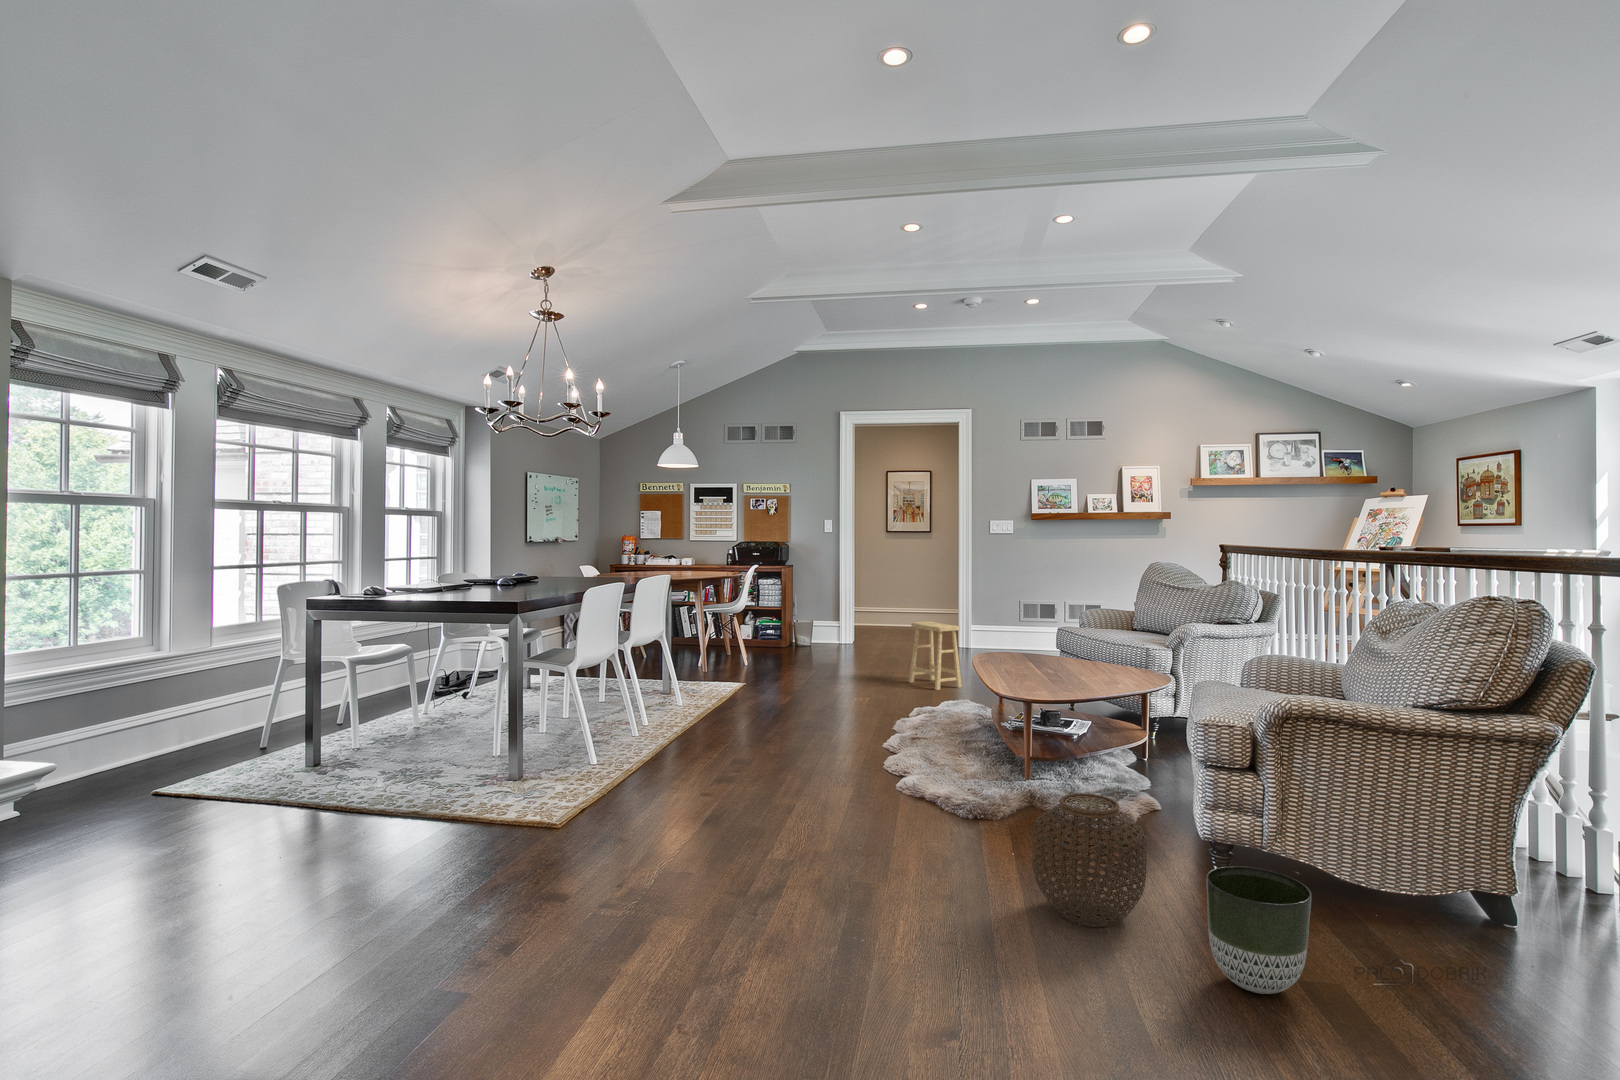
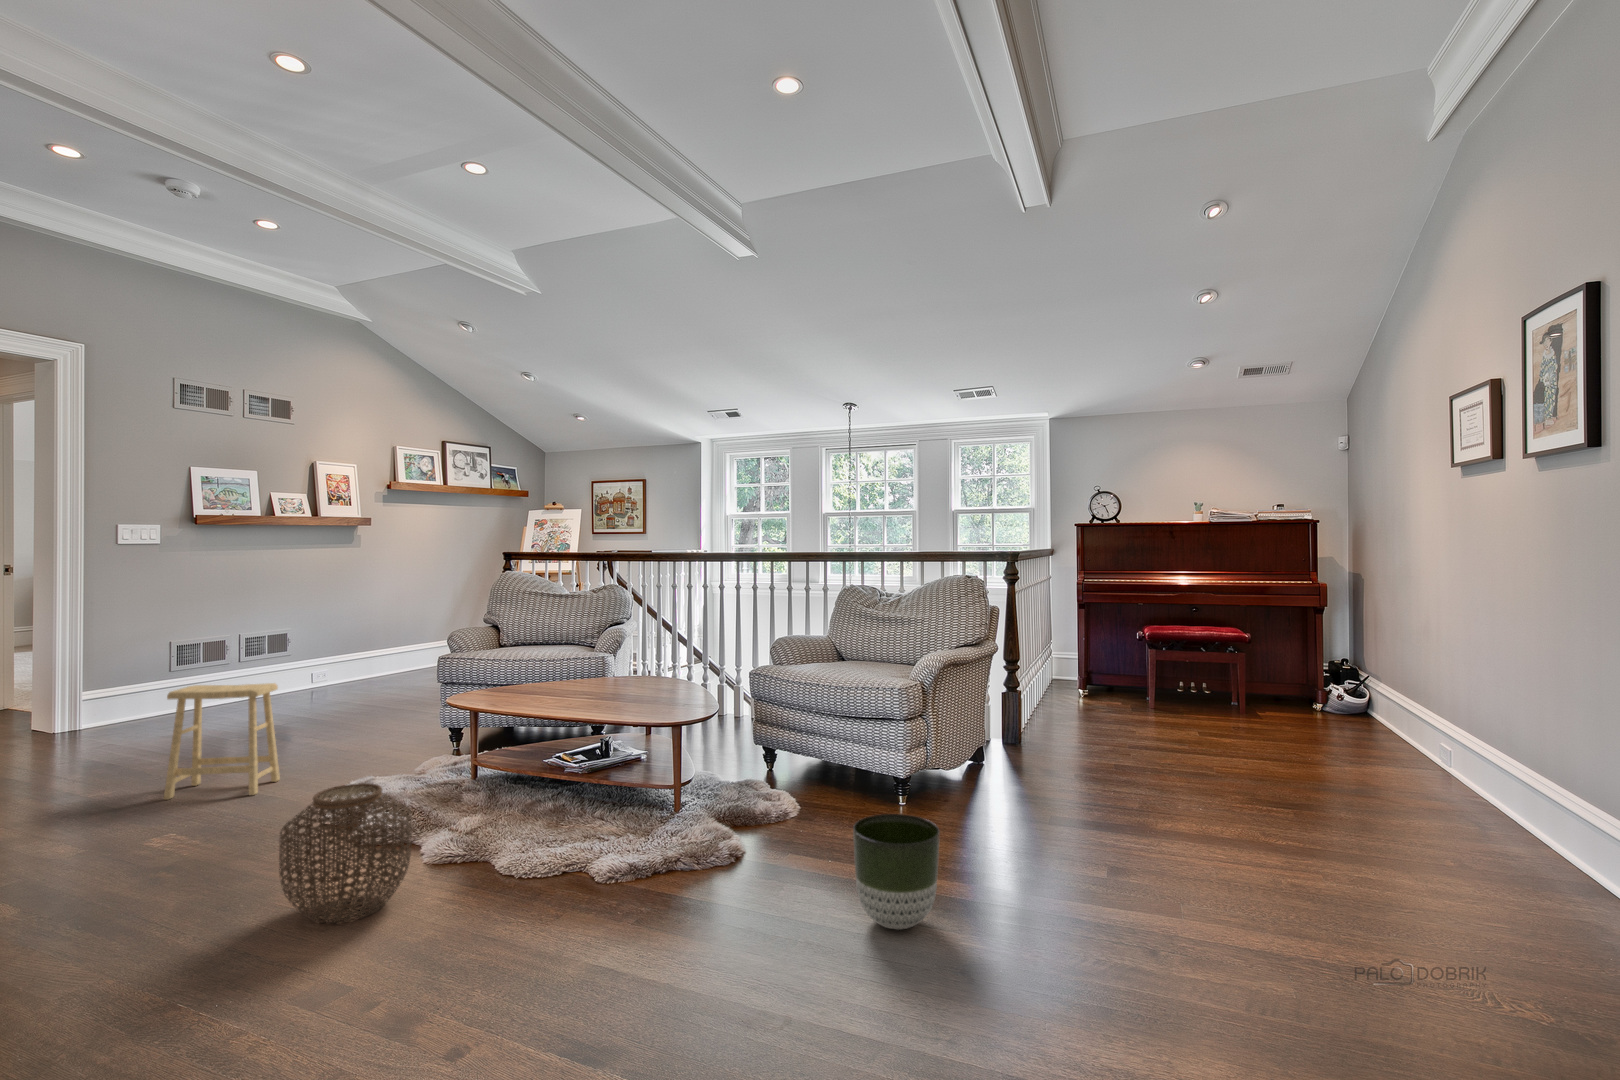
woven basket: present [1032,793,1147,927] -> present [279,783,412,923]
planter: present [1206,866,1312,994] -> present [853,814,940,930]

